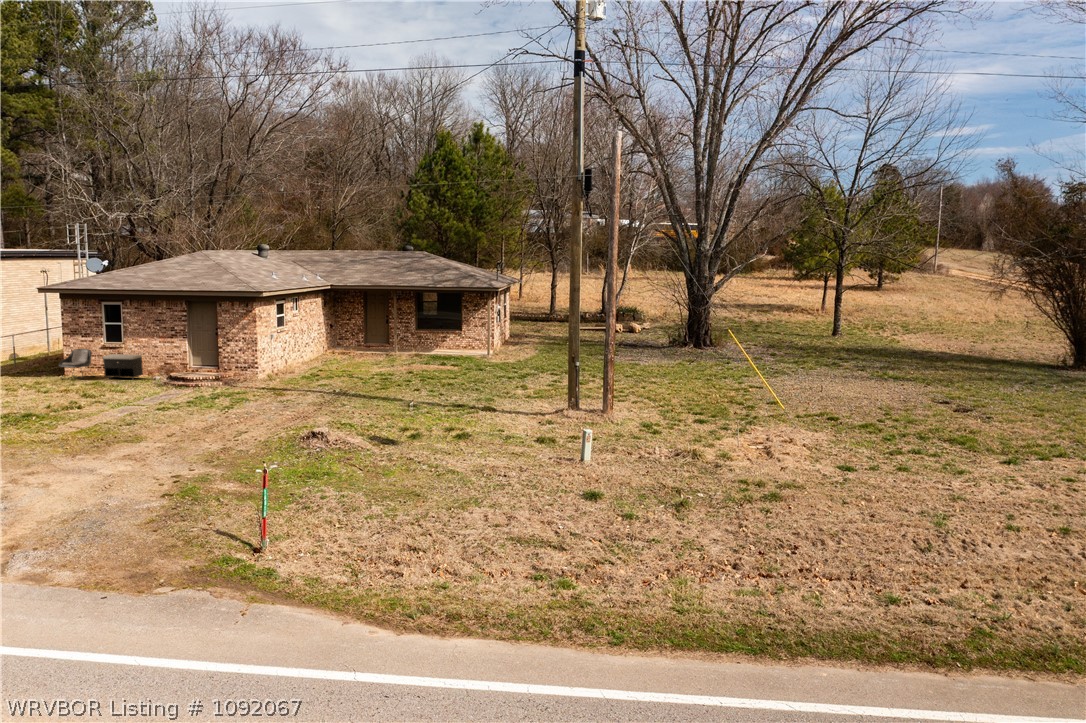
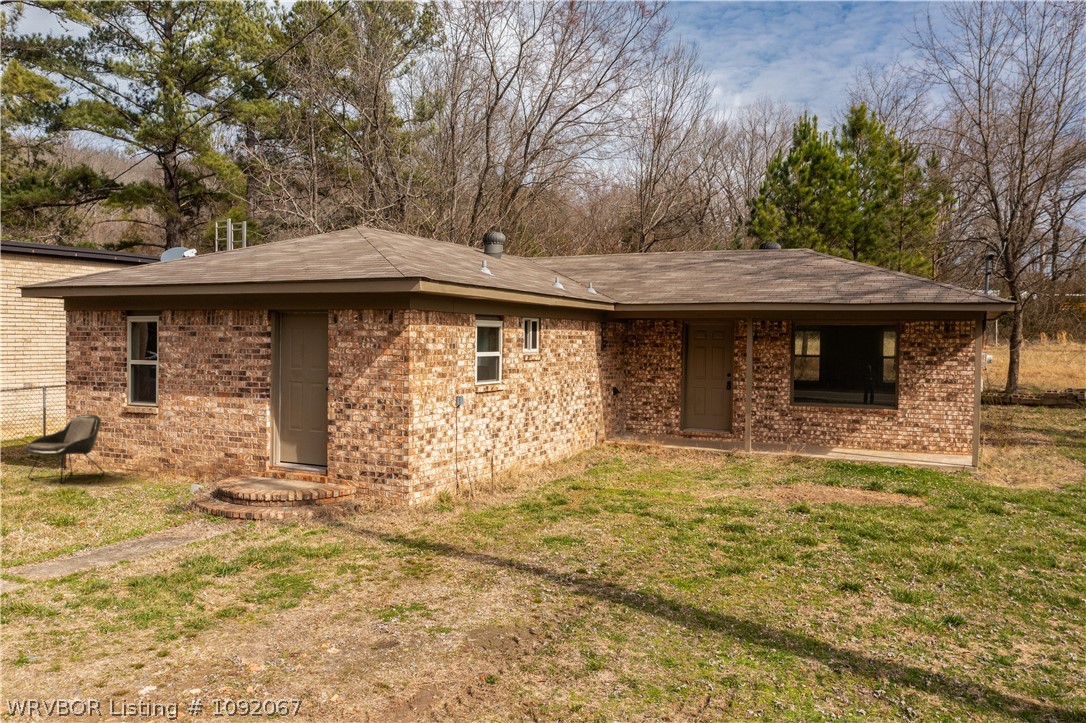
storage bench: present [103,354,143,379] -> none [100,429,184,490]

